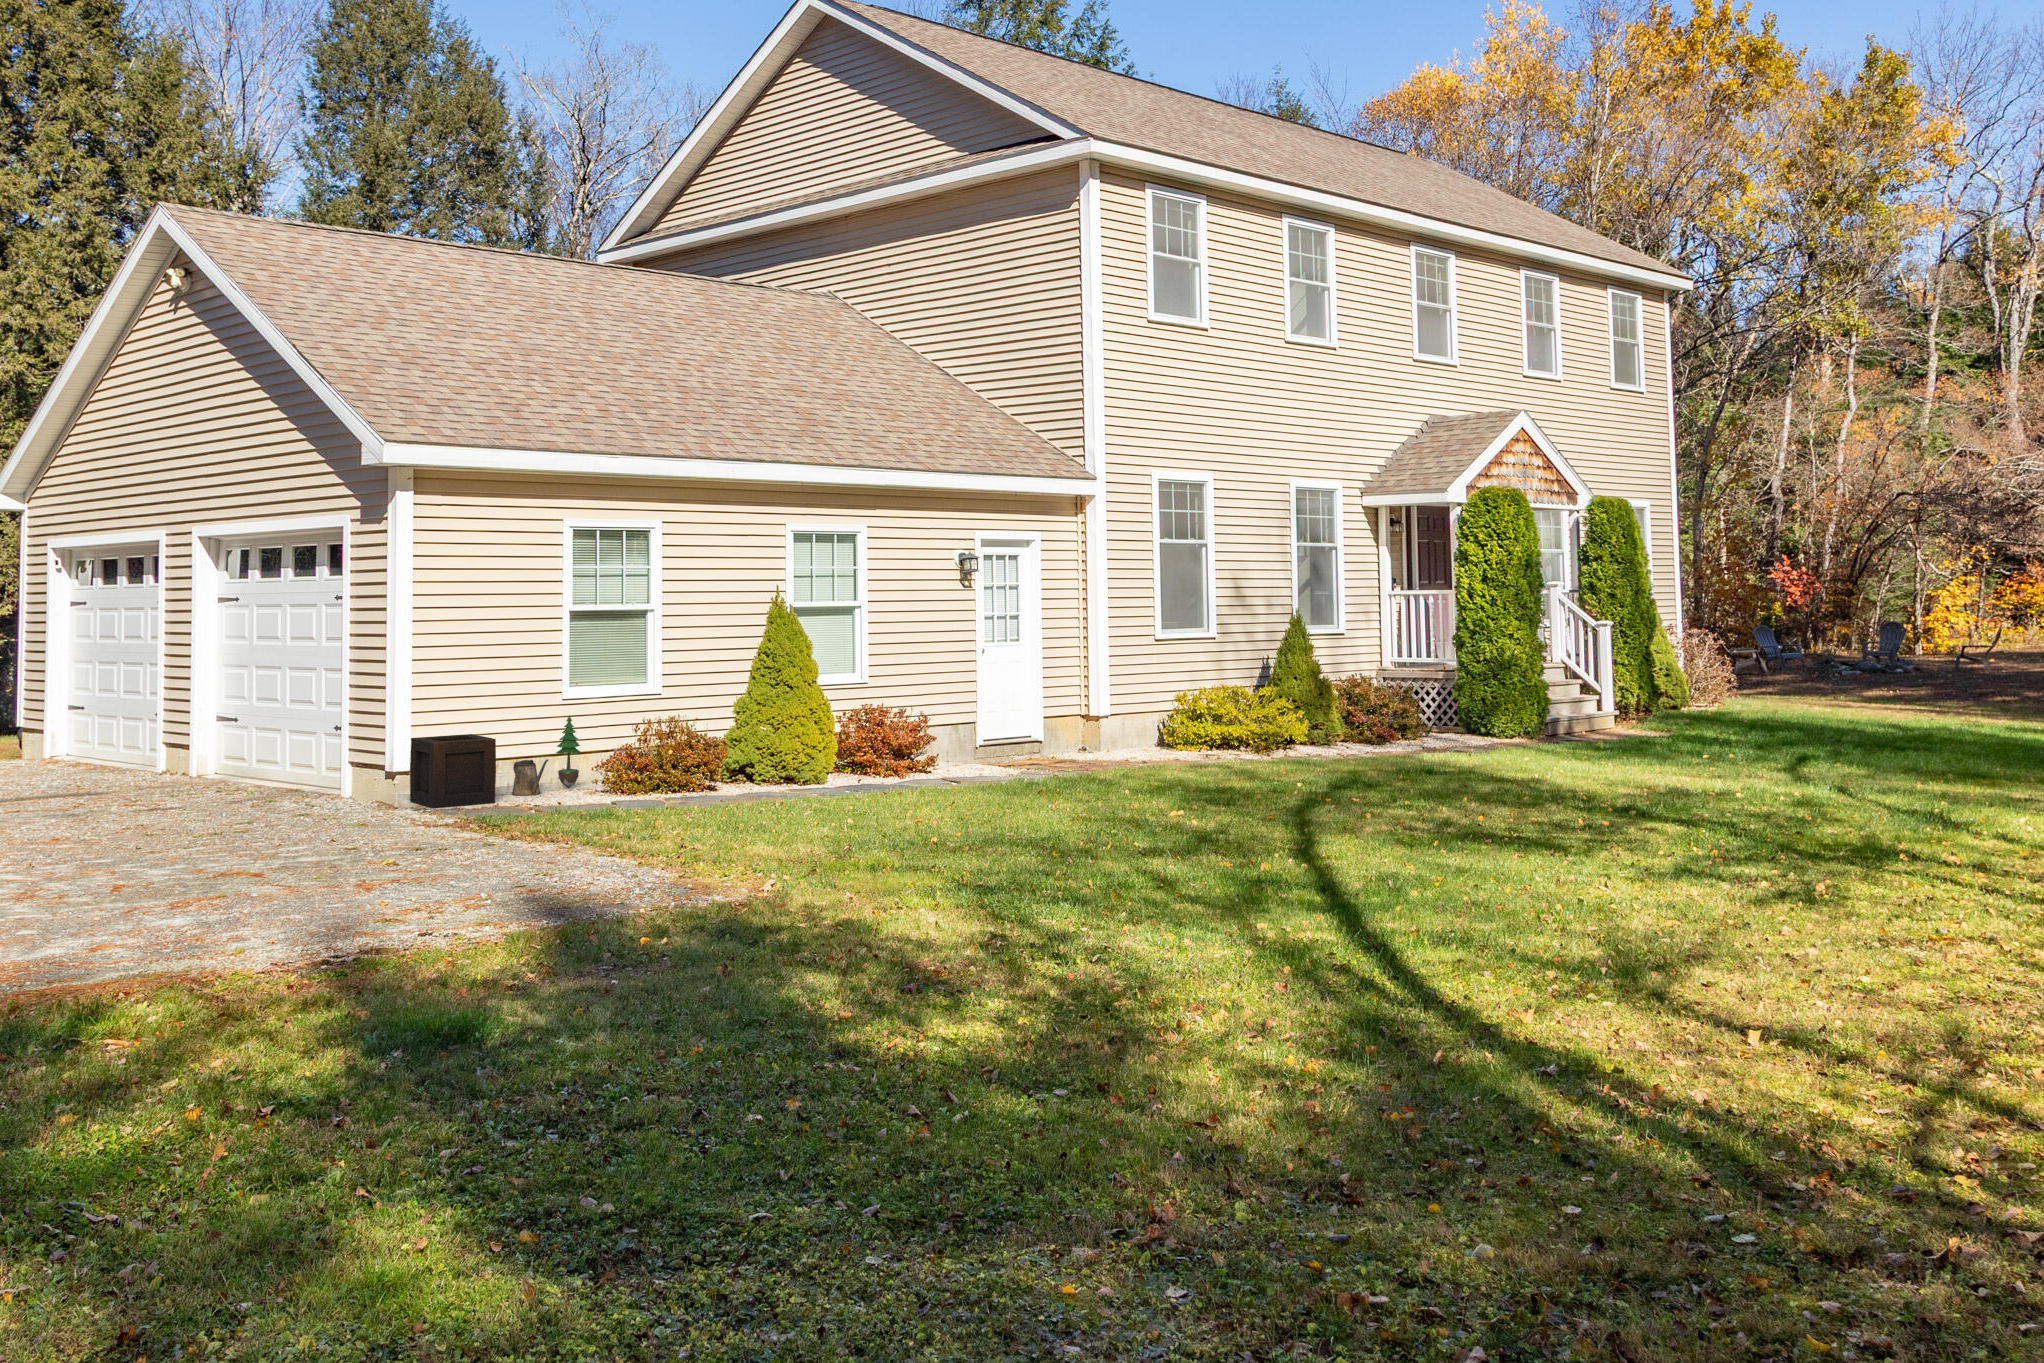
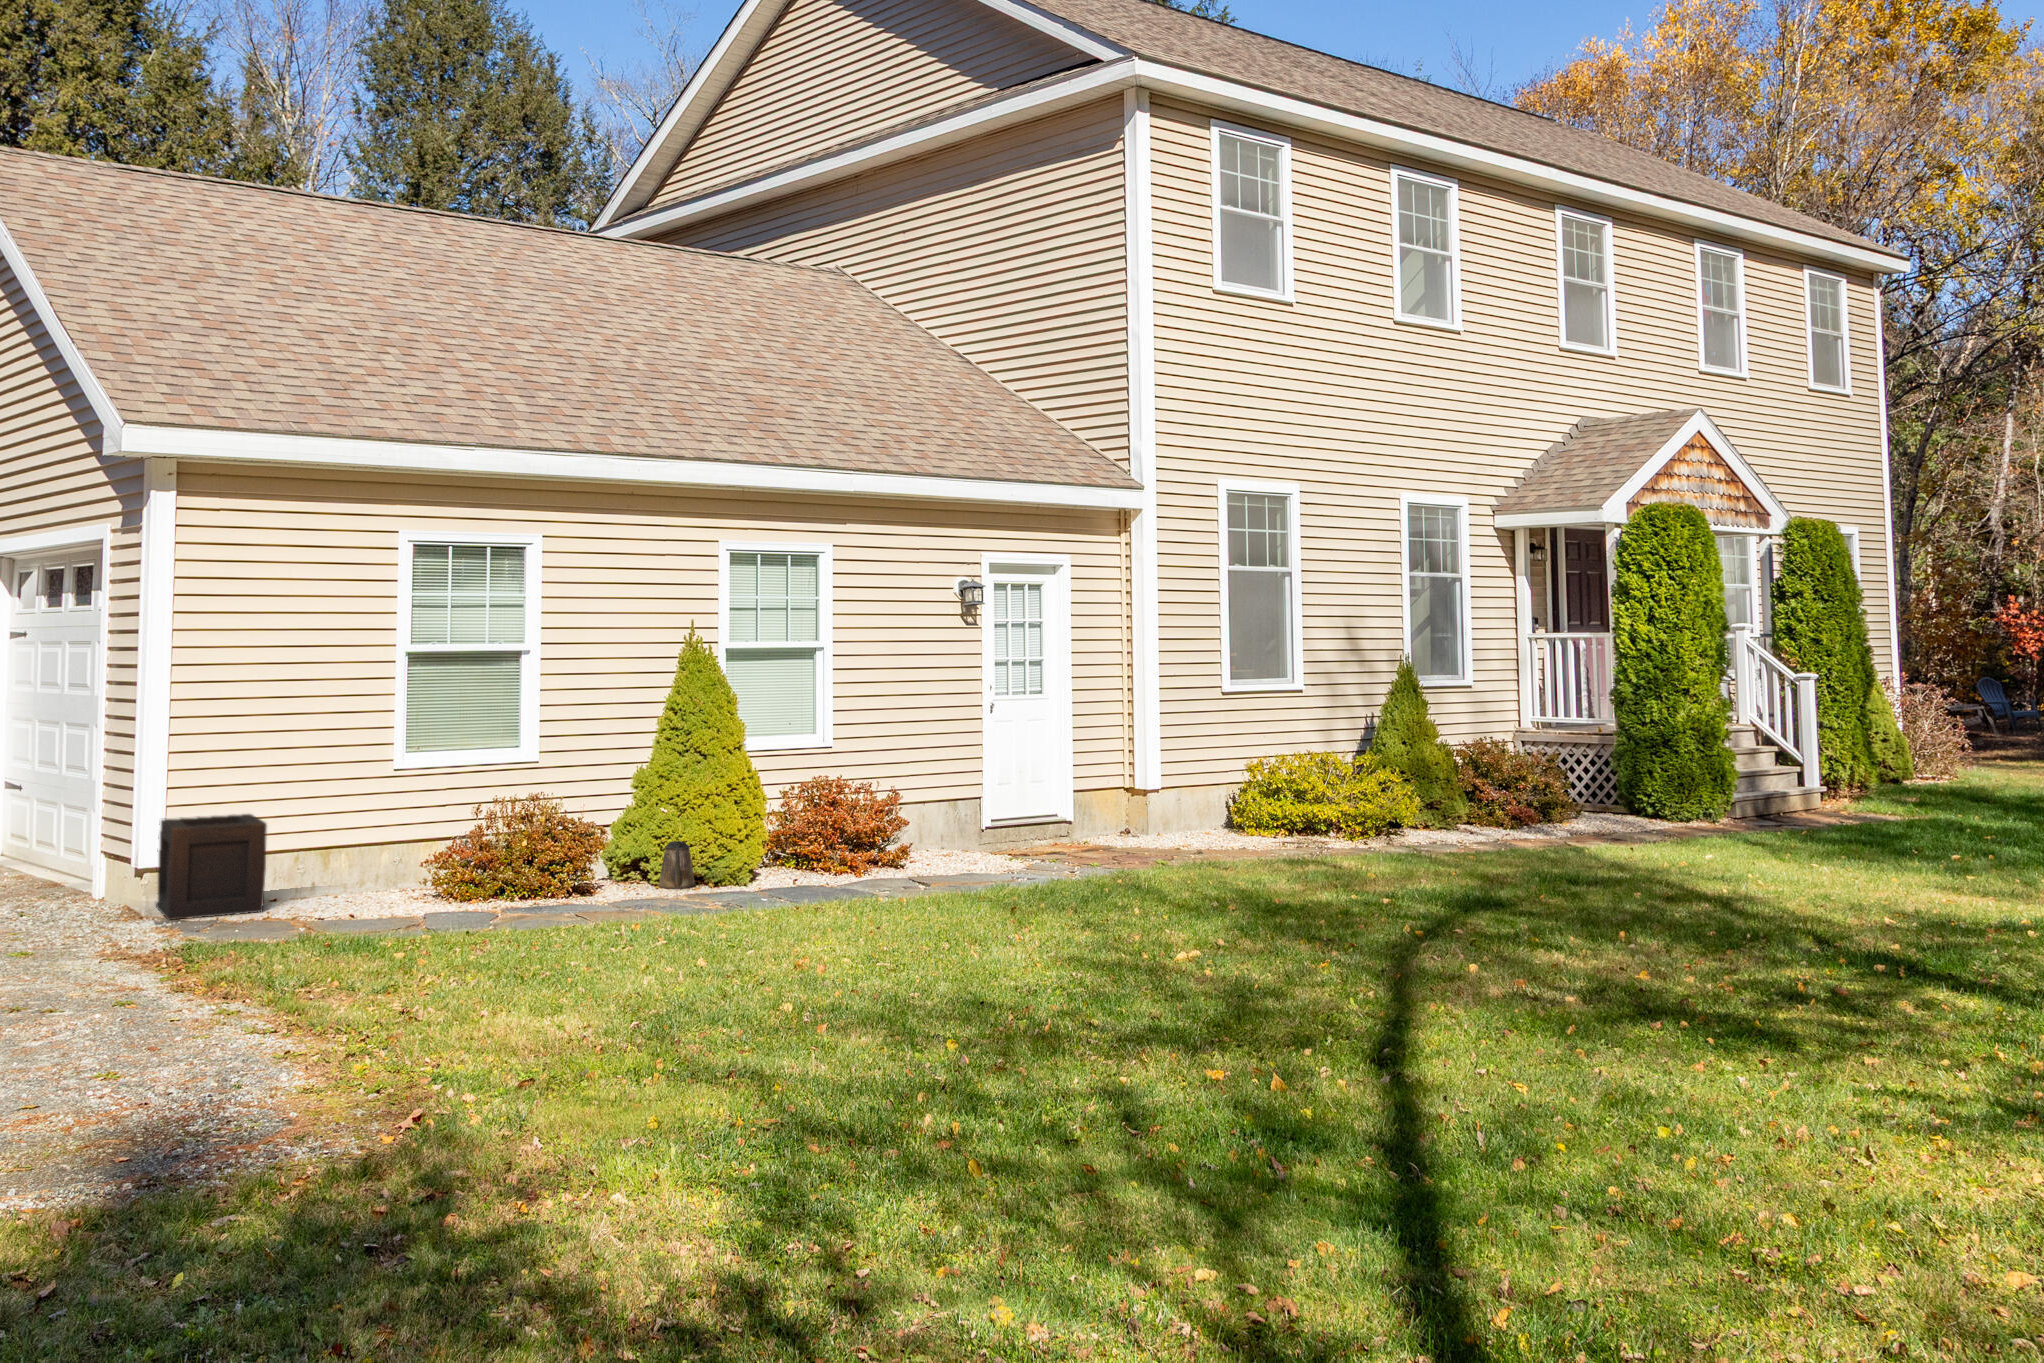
potted tree: present [556,716,581,788] -> none [375,788,411,887]
watering can: present [512,759,548,796] -> present [658,841,696,889]

